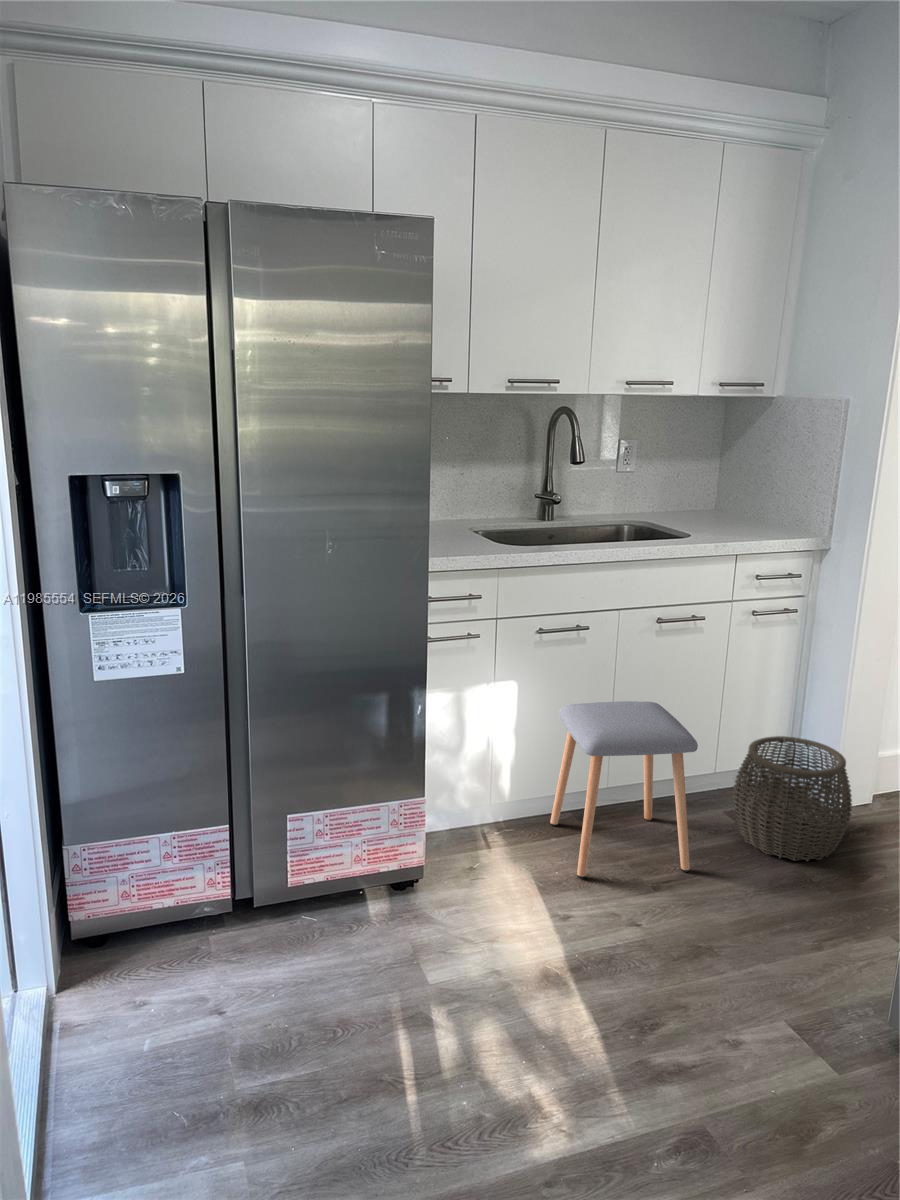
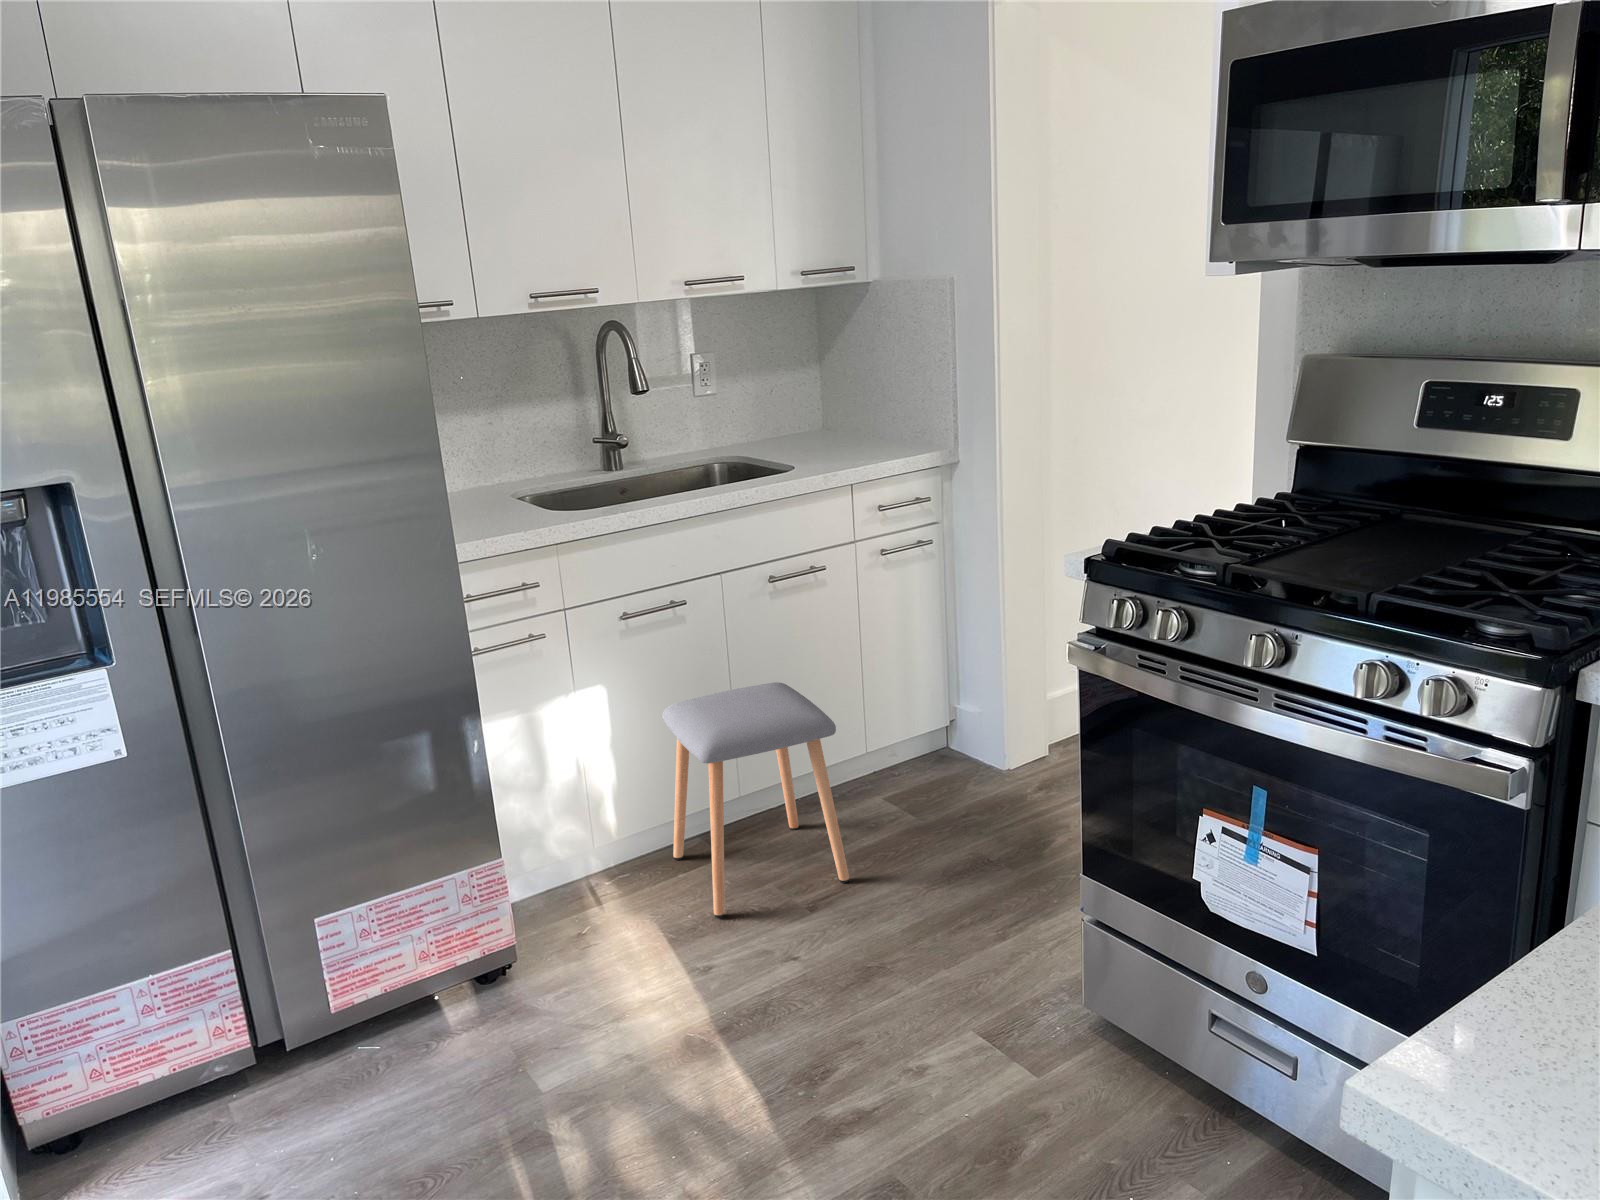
woven basket: present [733,736,852,861] -> none [889,695,1026,844]

